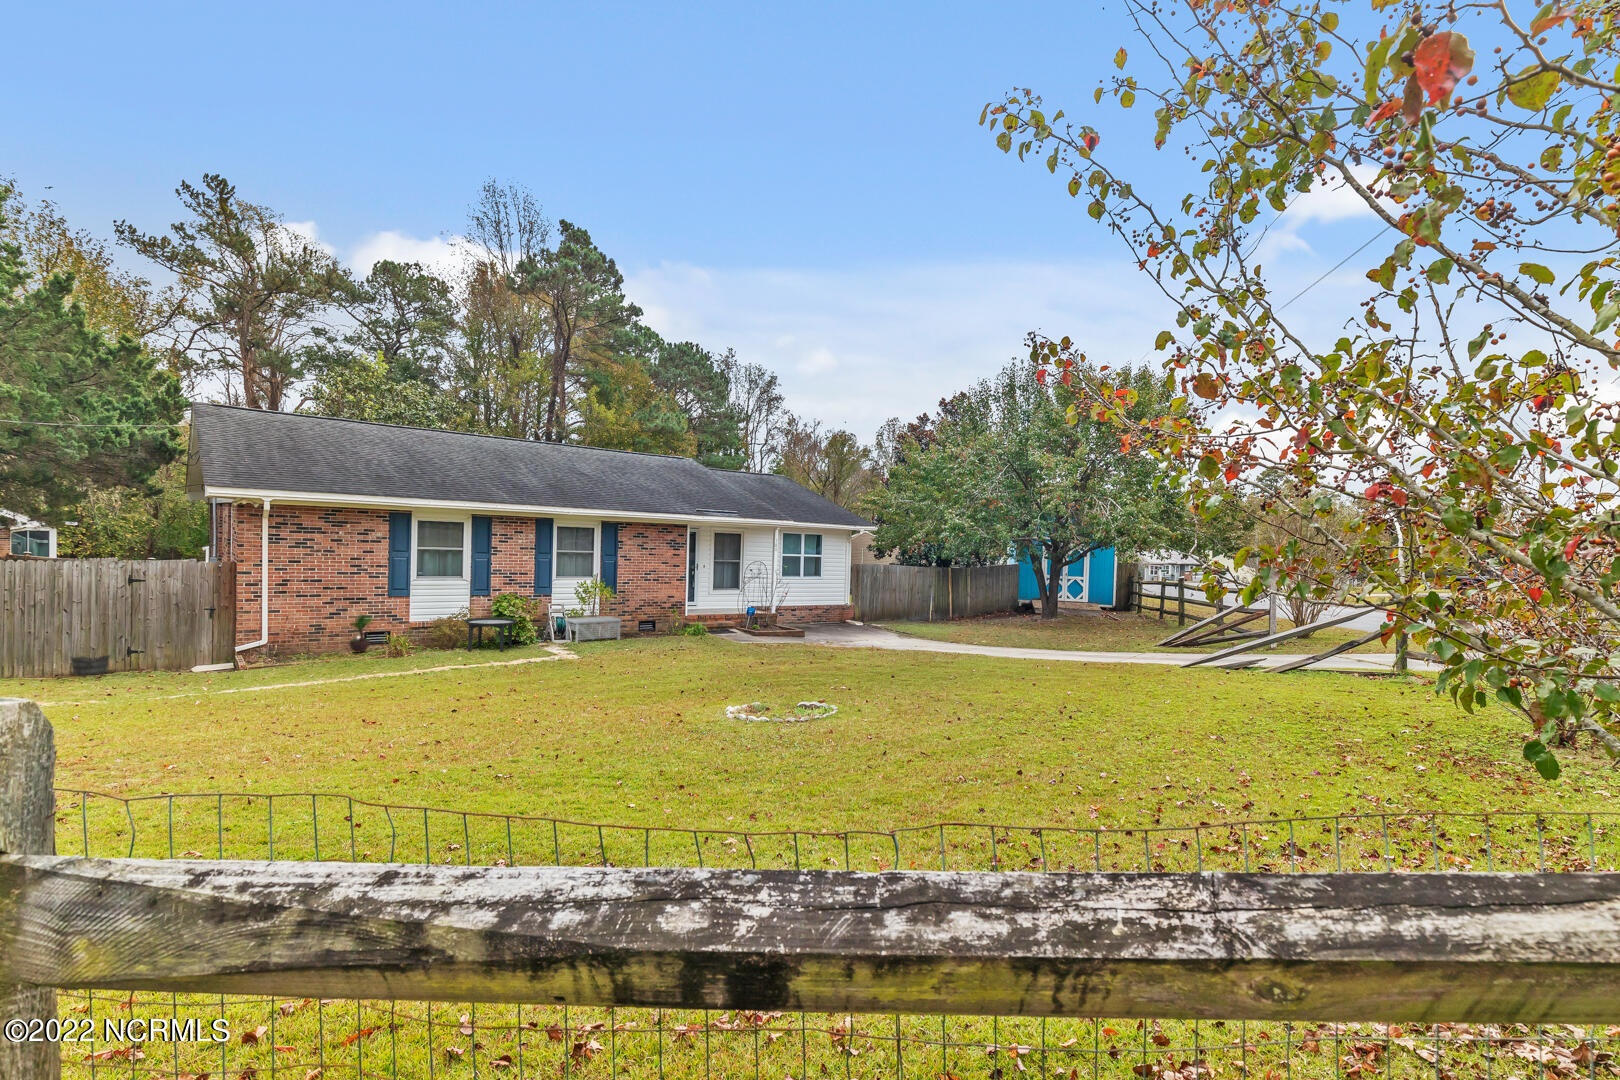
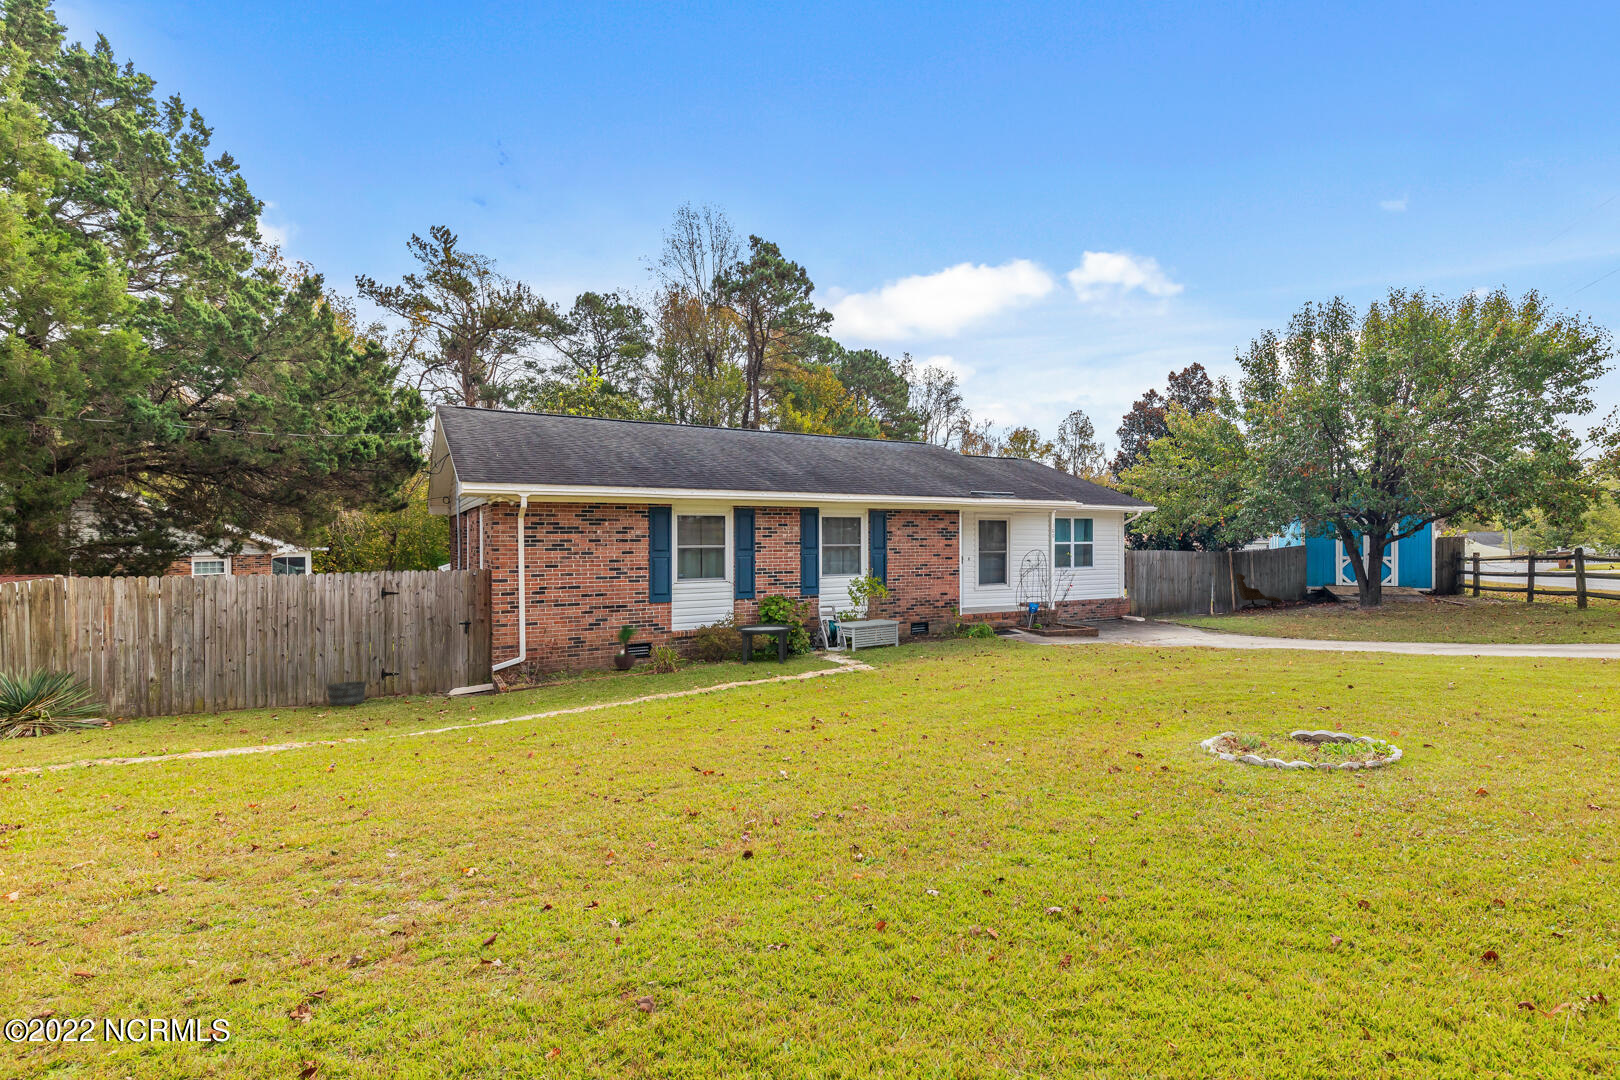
lounge chair: none [959,586,991,617] -> present [1236,573,1282,608]

